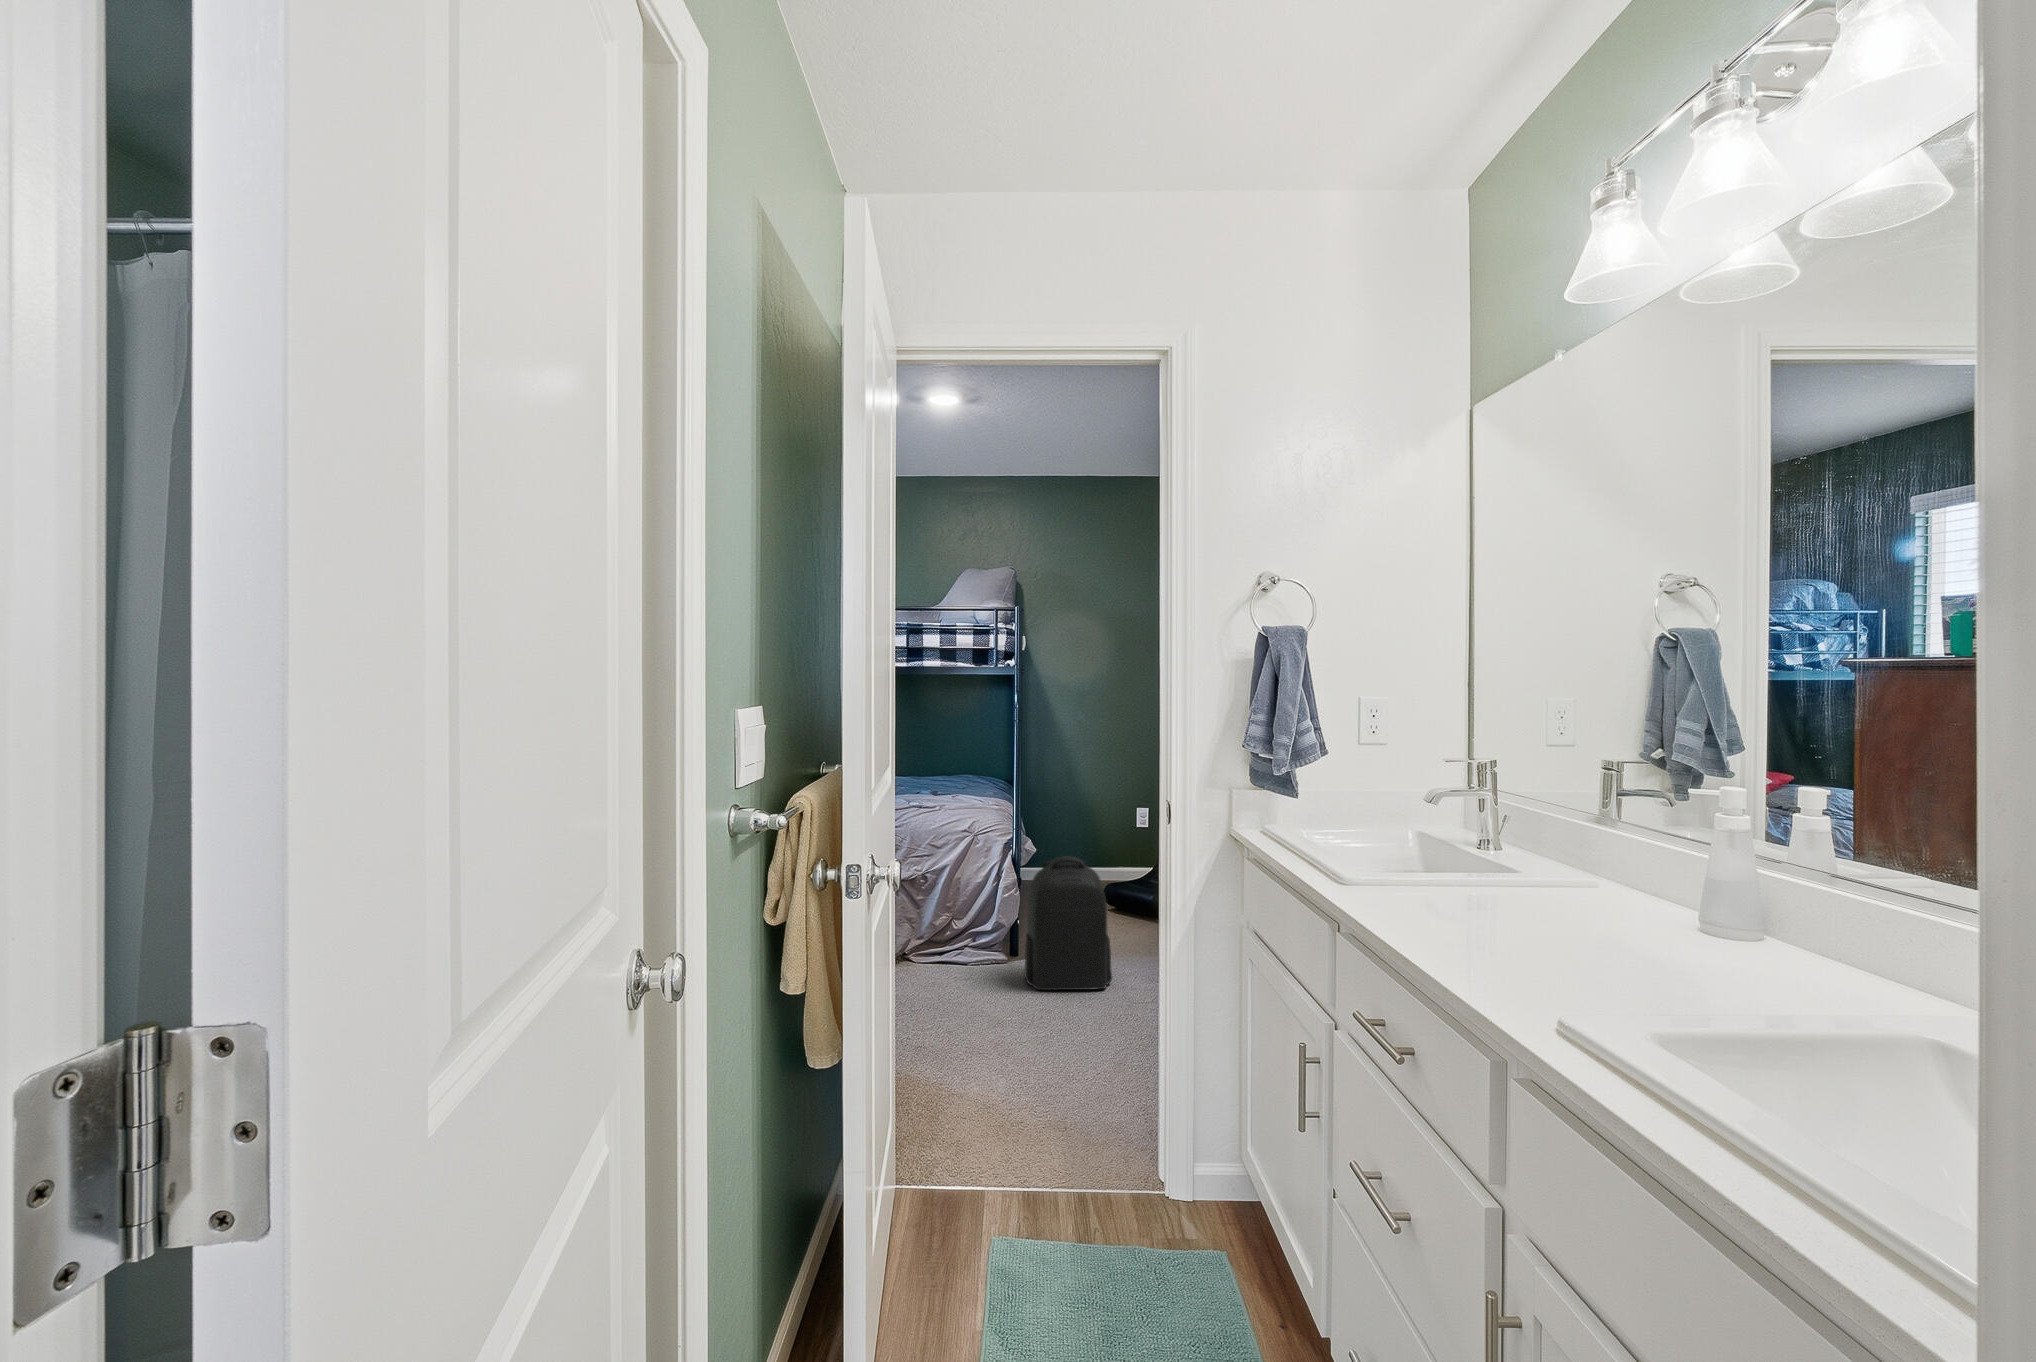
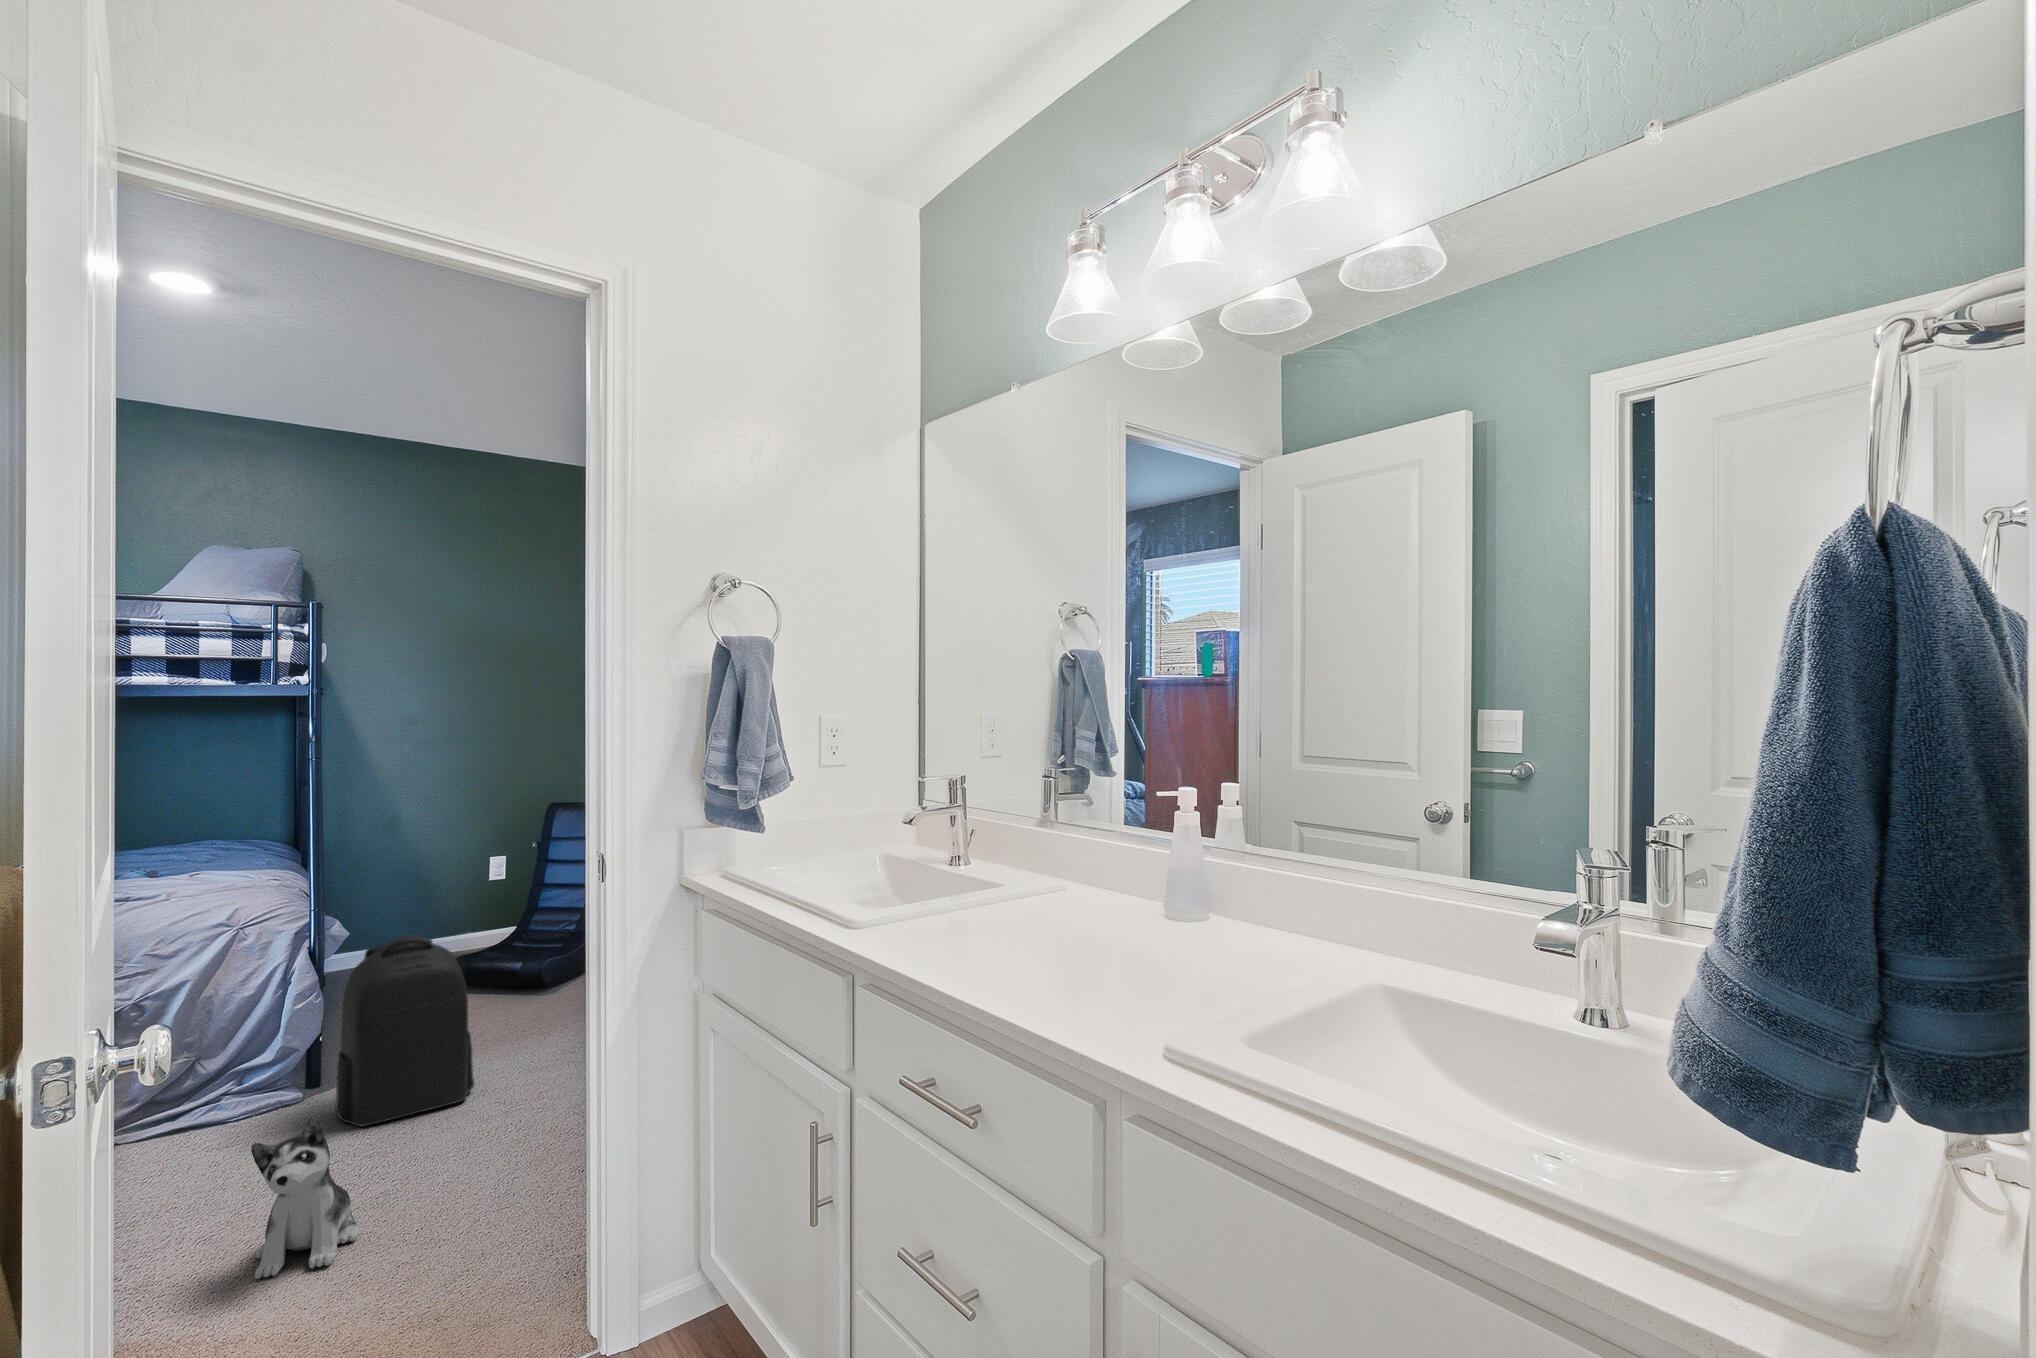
plush toy: none [967,969,1027,1072] -> present [251,1117,359,1279]

